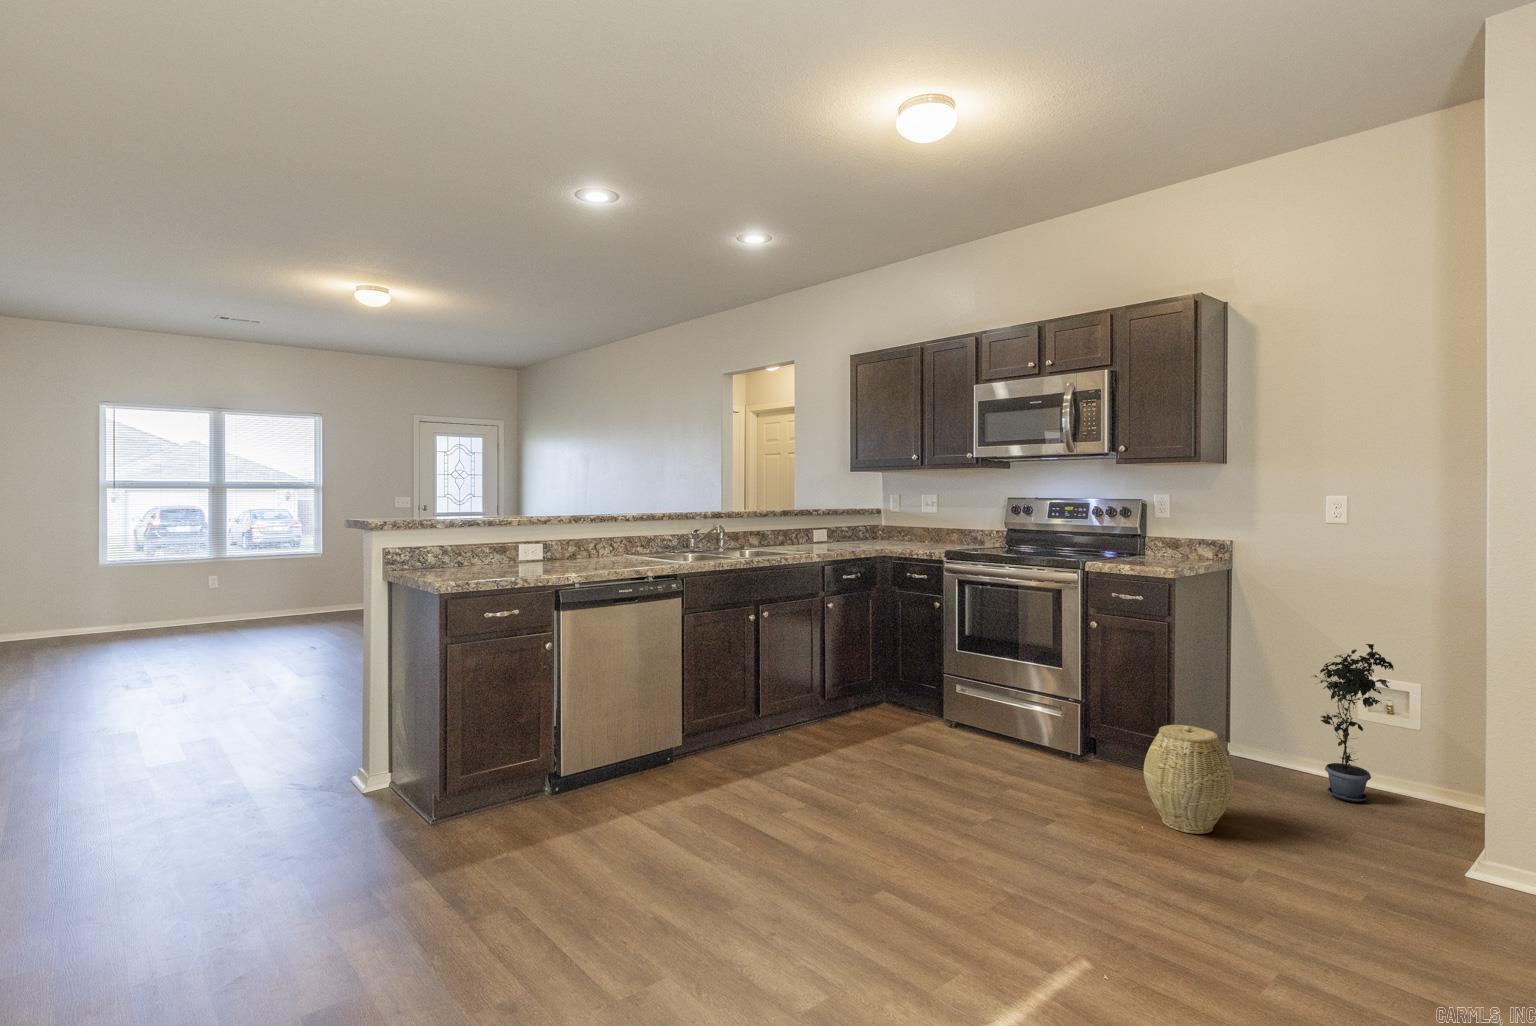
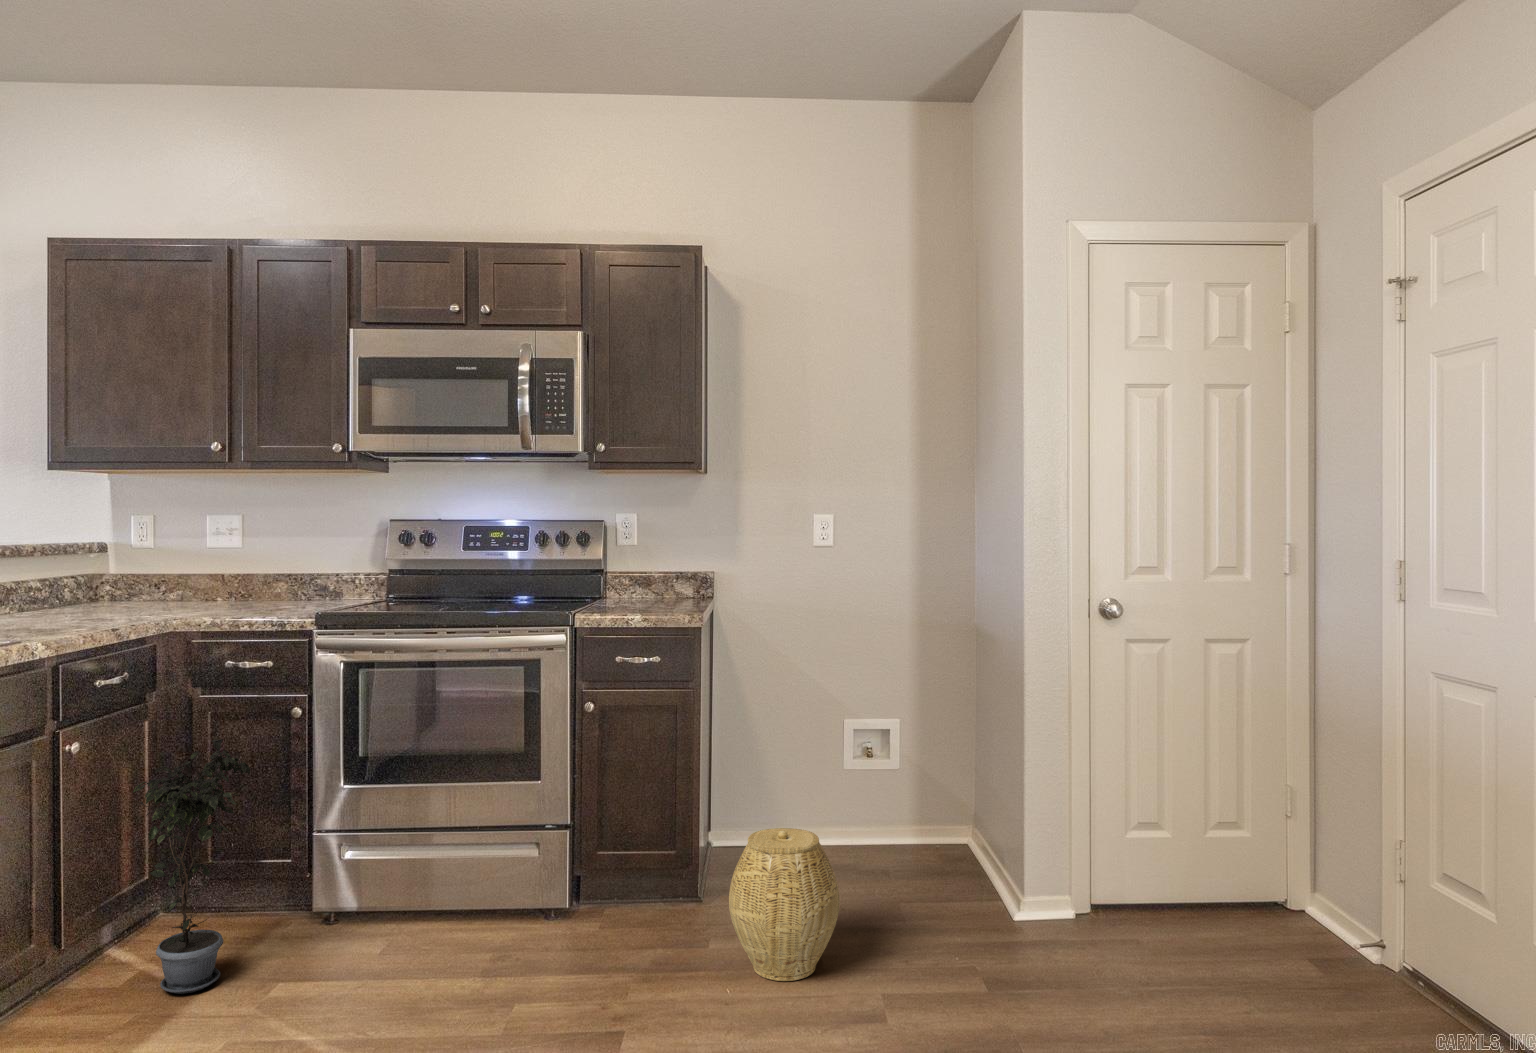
potted plant: present [1315,644,1394,802] -> present [133,739,250,994]

